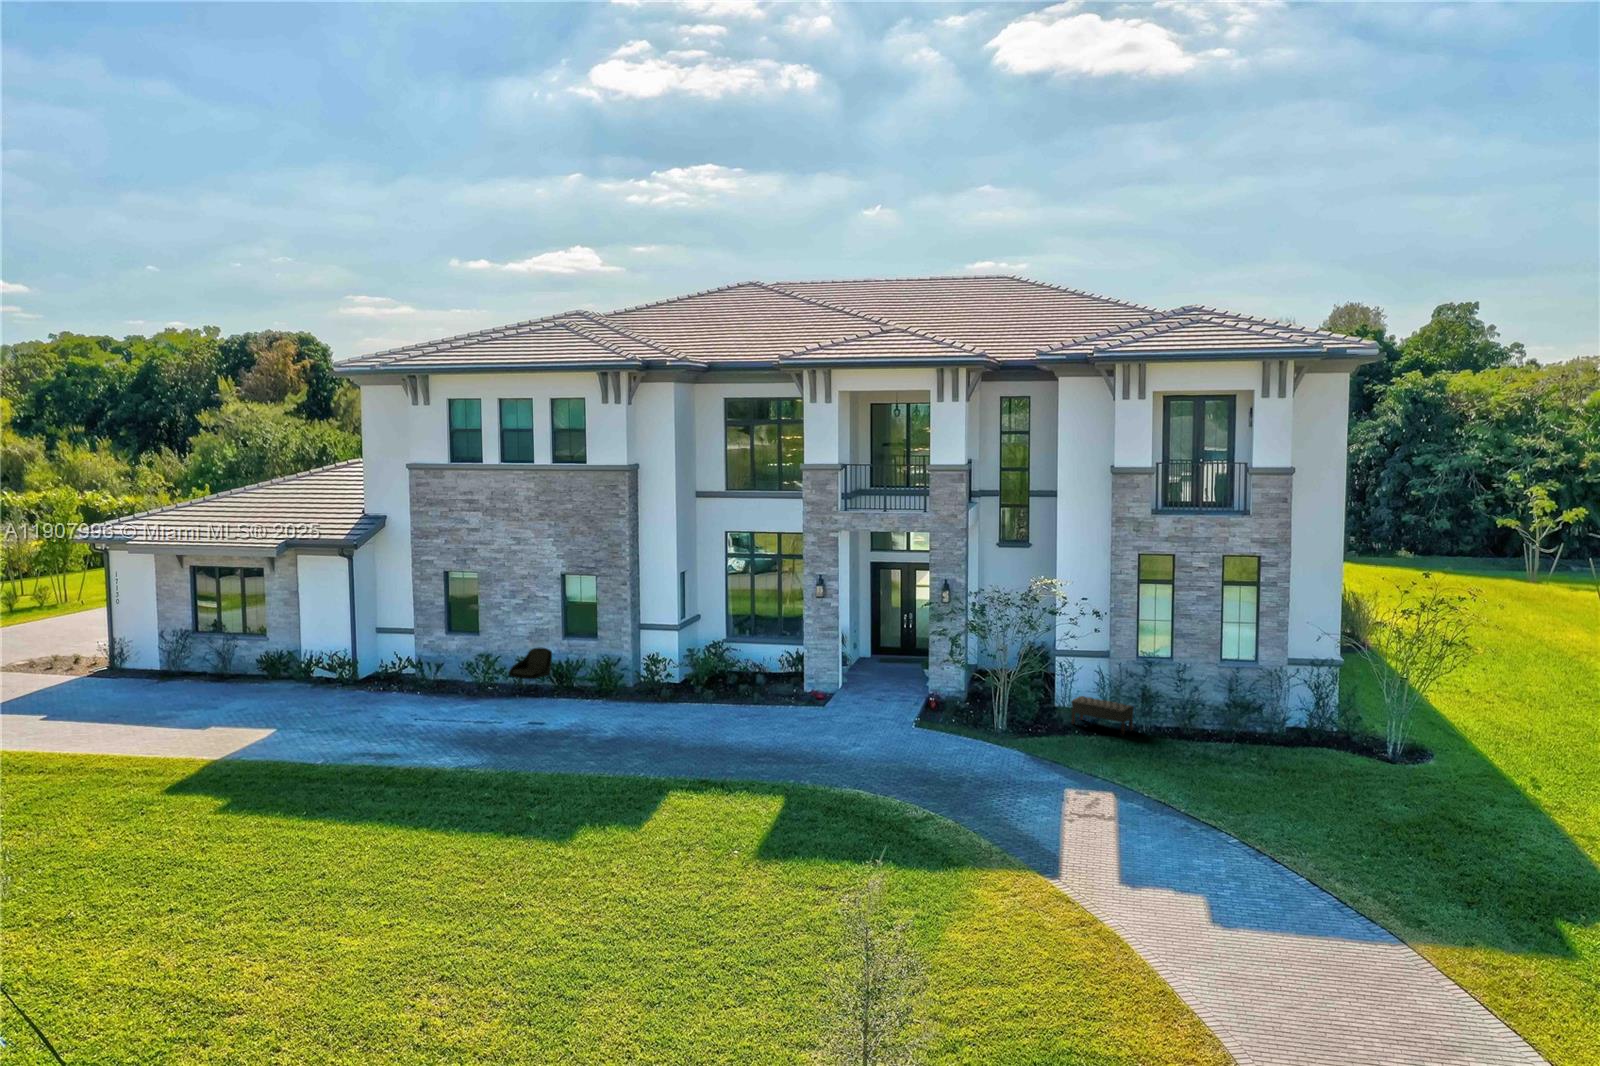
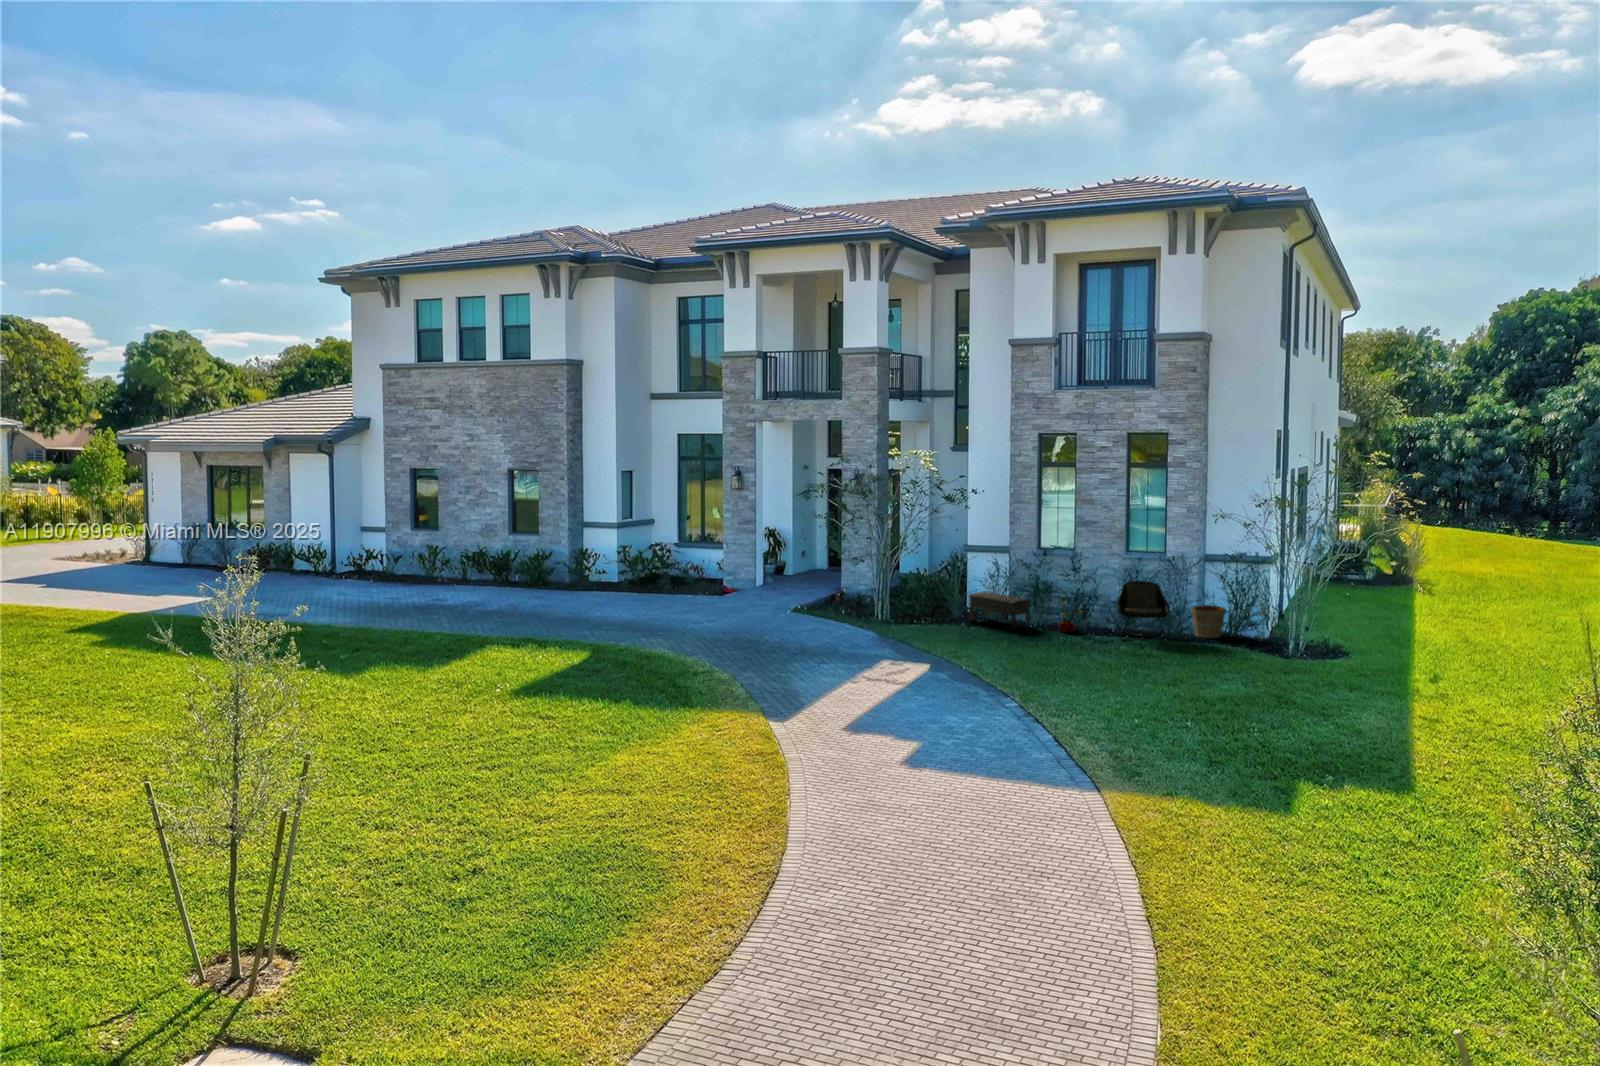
lounge chair: present [508,648,554,694] -> present [1117,581,1170,642]
decorative plant: none [1158,699,1190,736] -> present [1059,599,1083,632]
wooden bucket: none [1276,705,1309,737] -> present [1191,605,1226,638]

